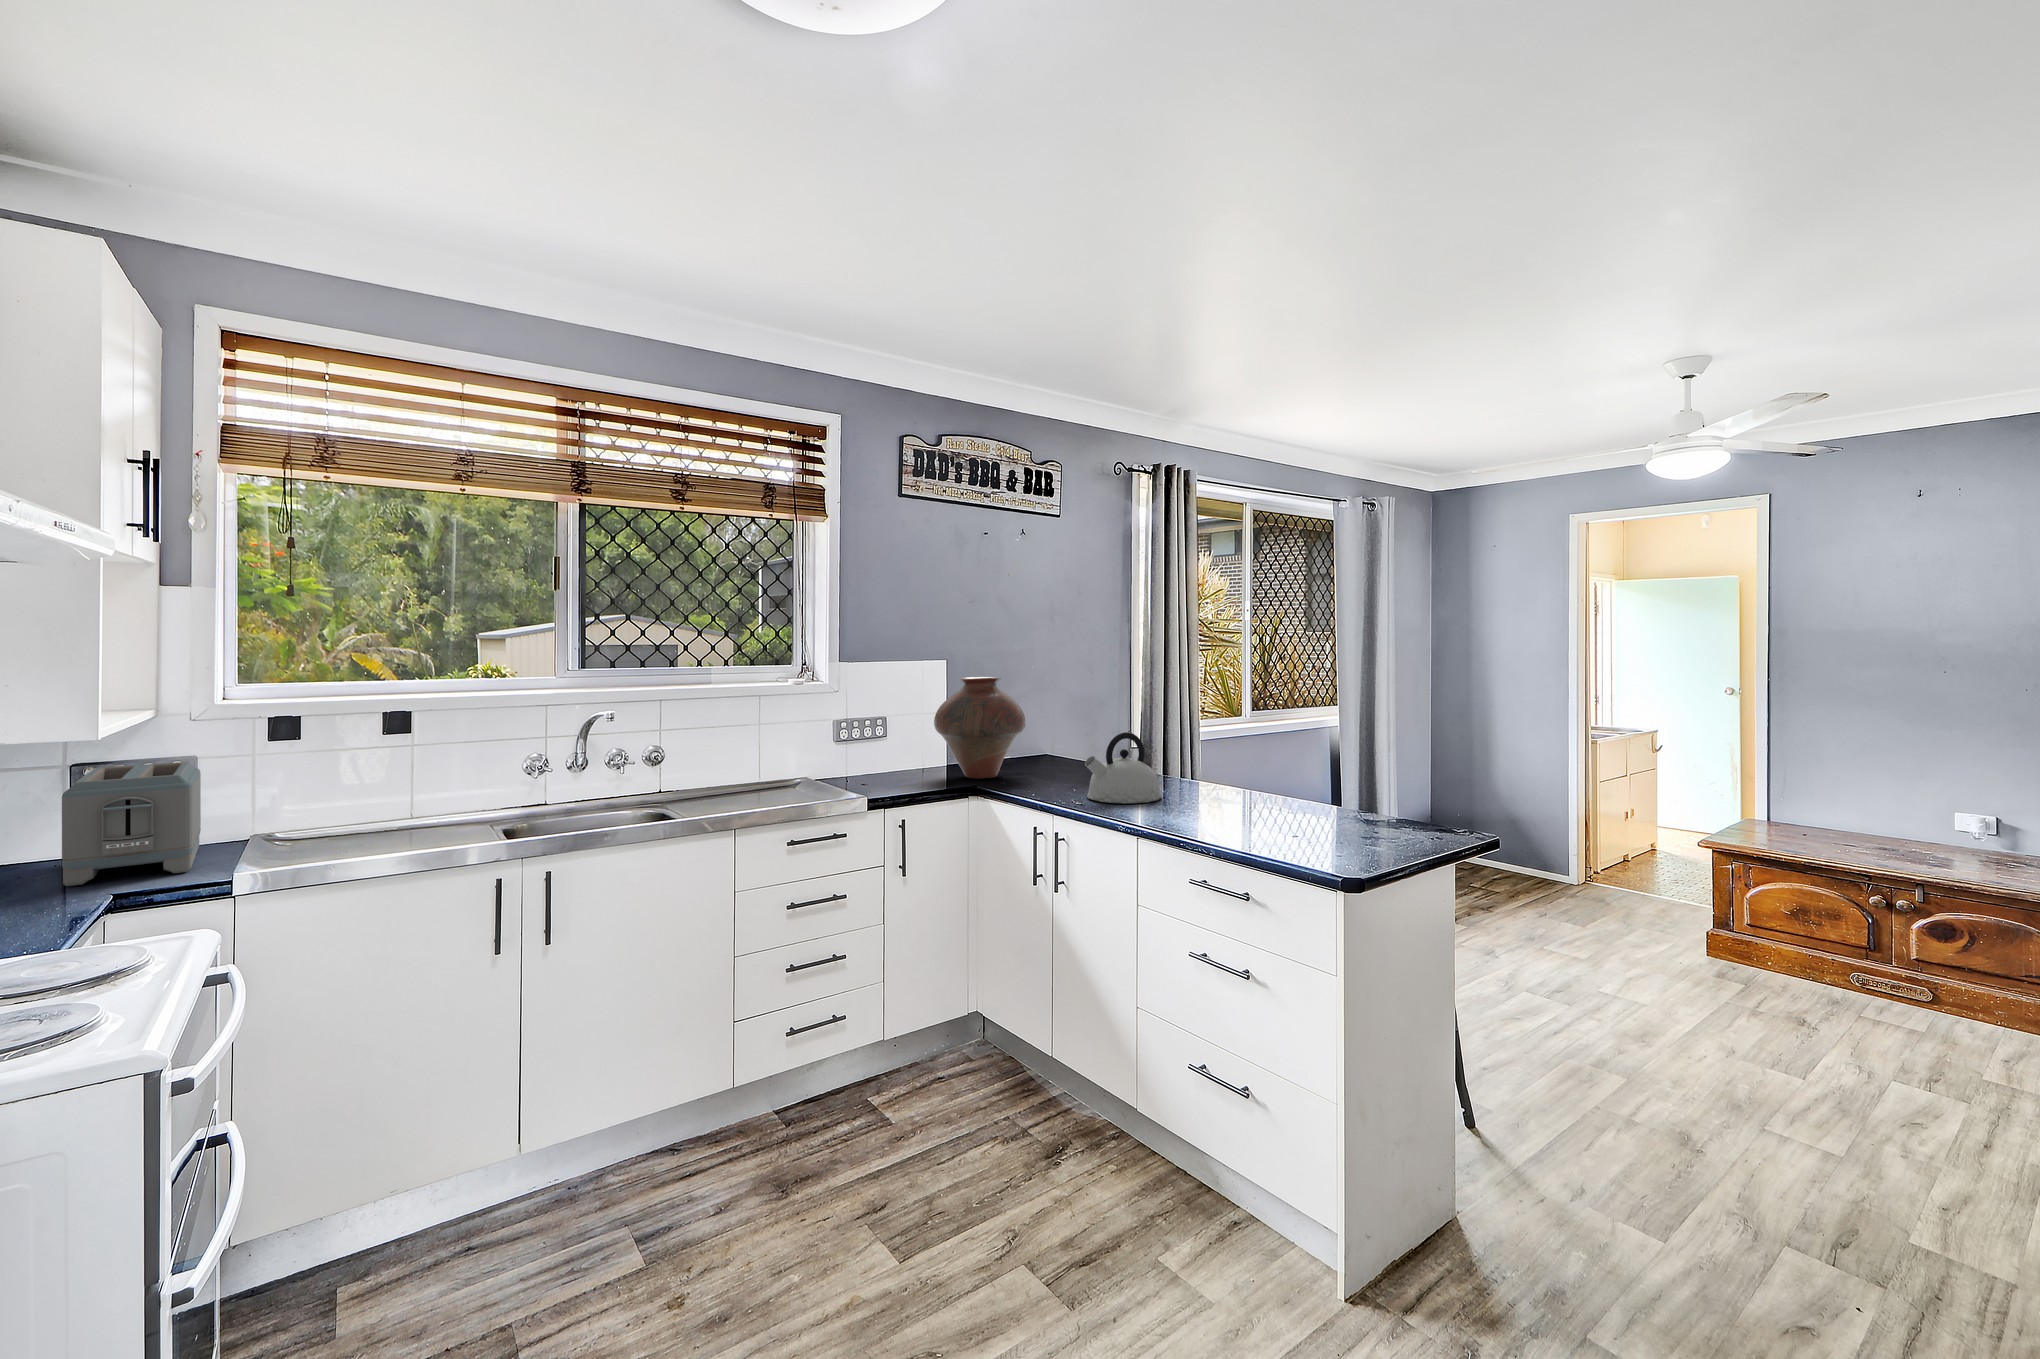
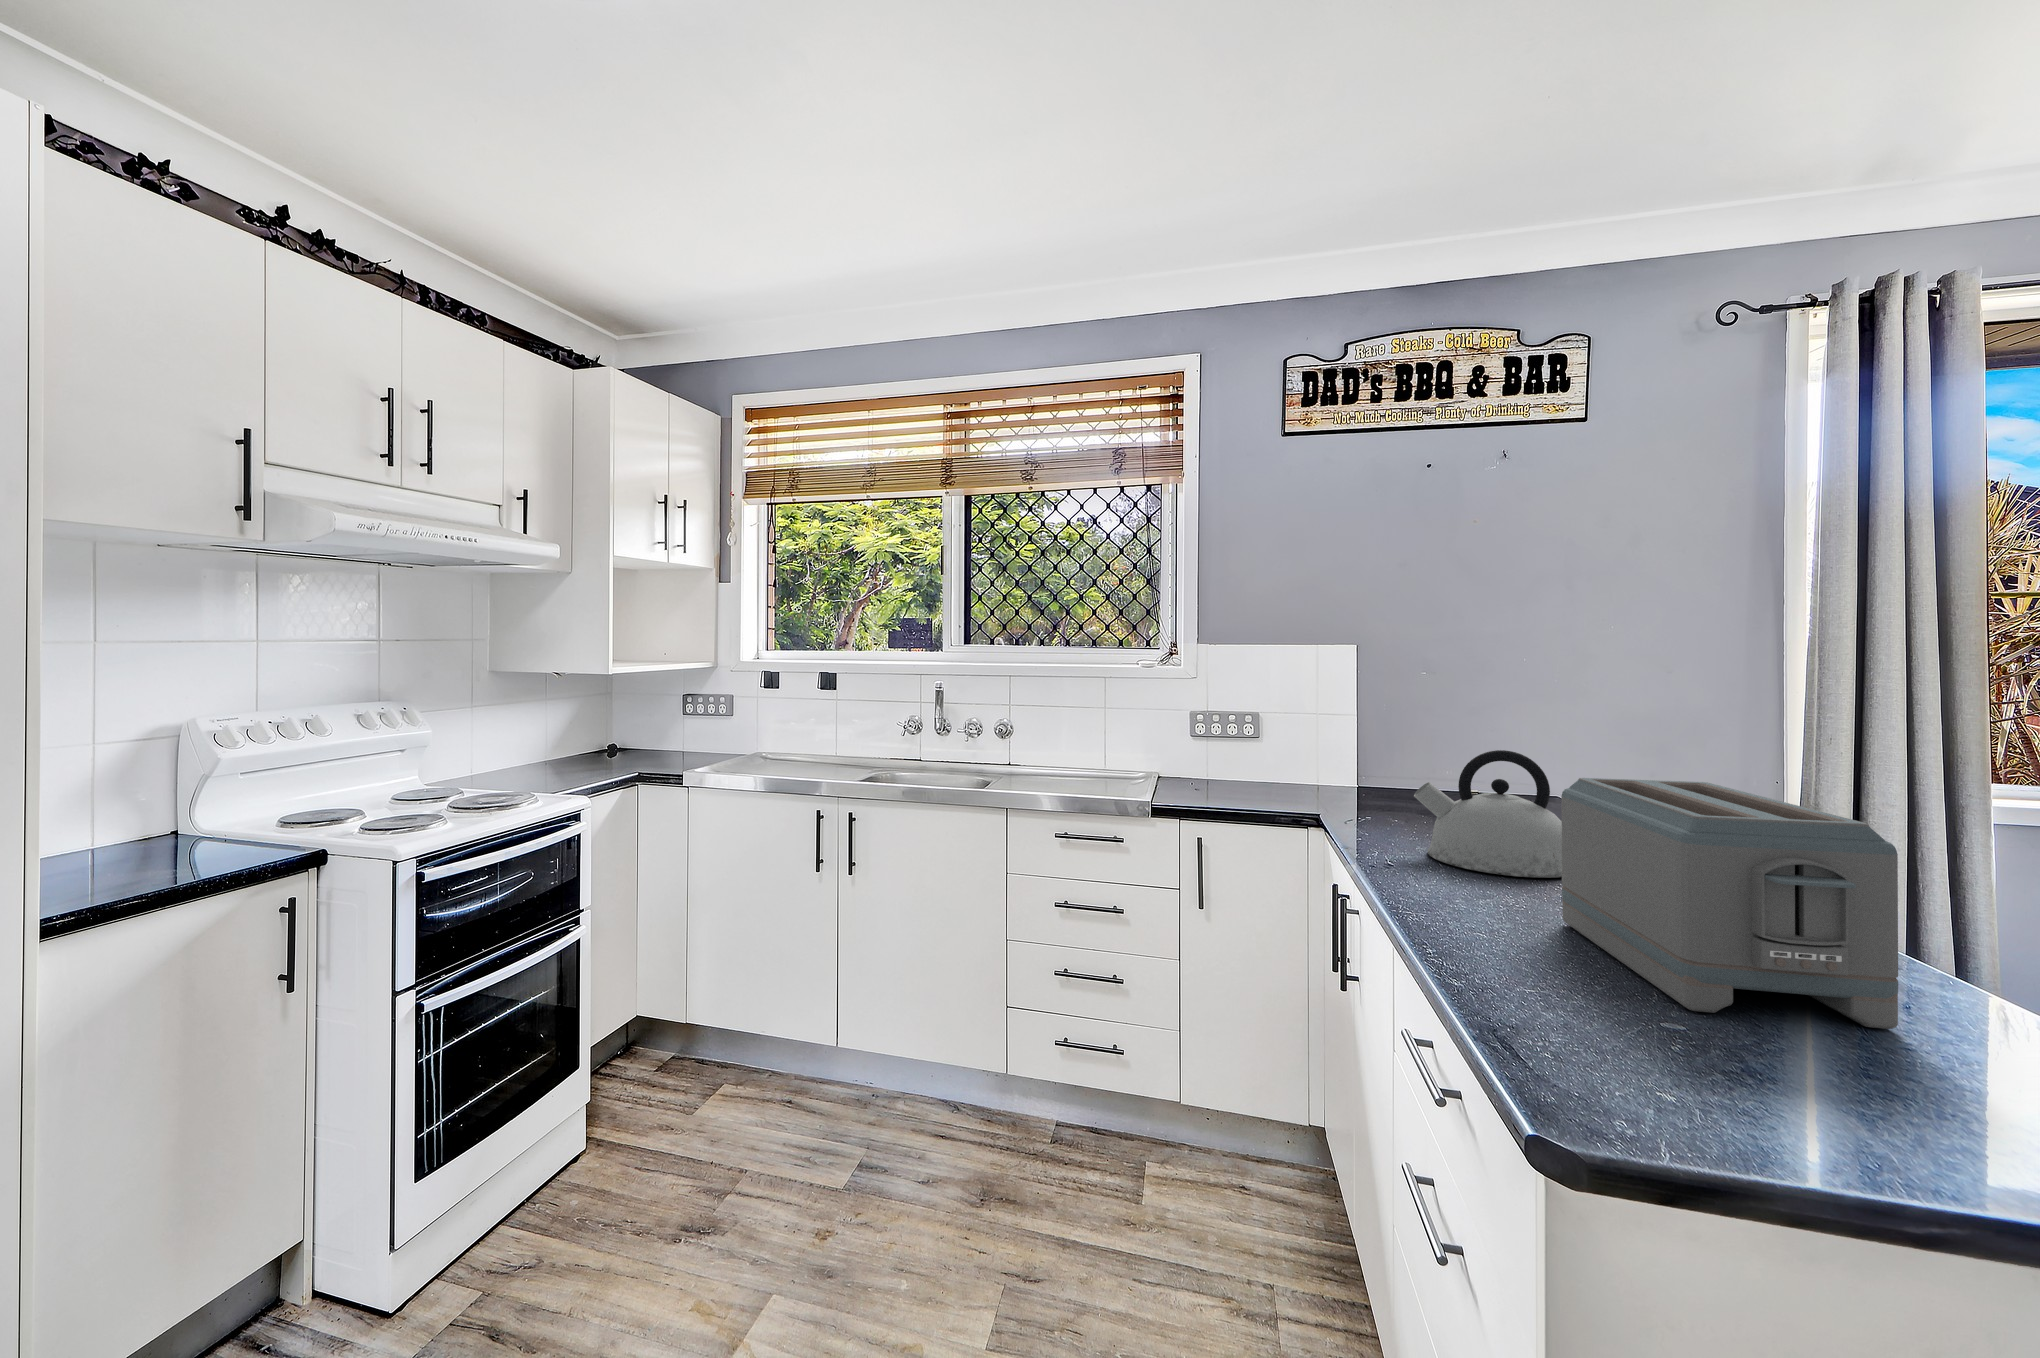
vase: present [934,677,1026,779] -> none [1296,660,1435,801]
toaster: present [62,762,201,886] -> present [1561,778,1898,1029]

